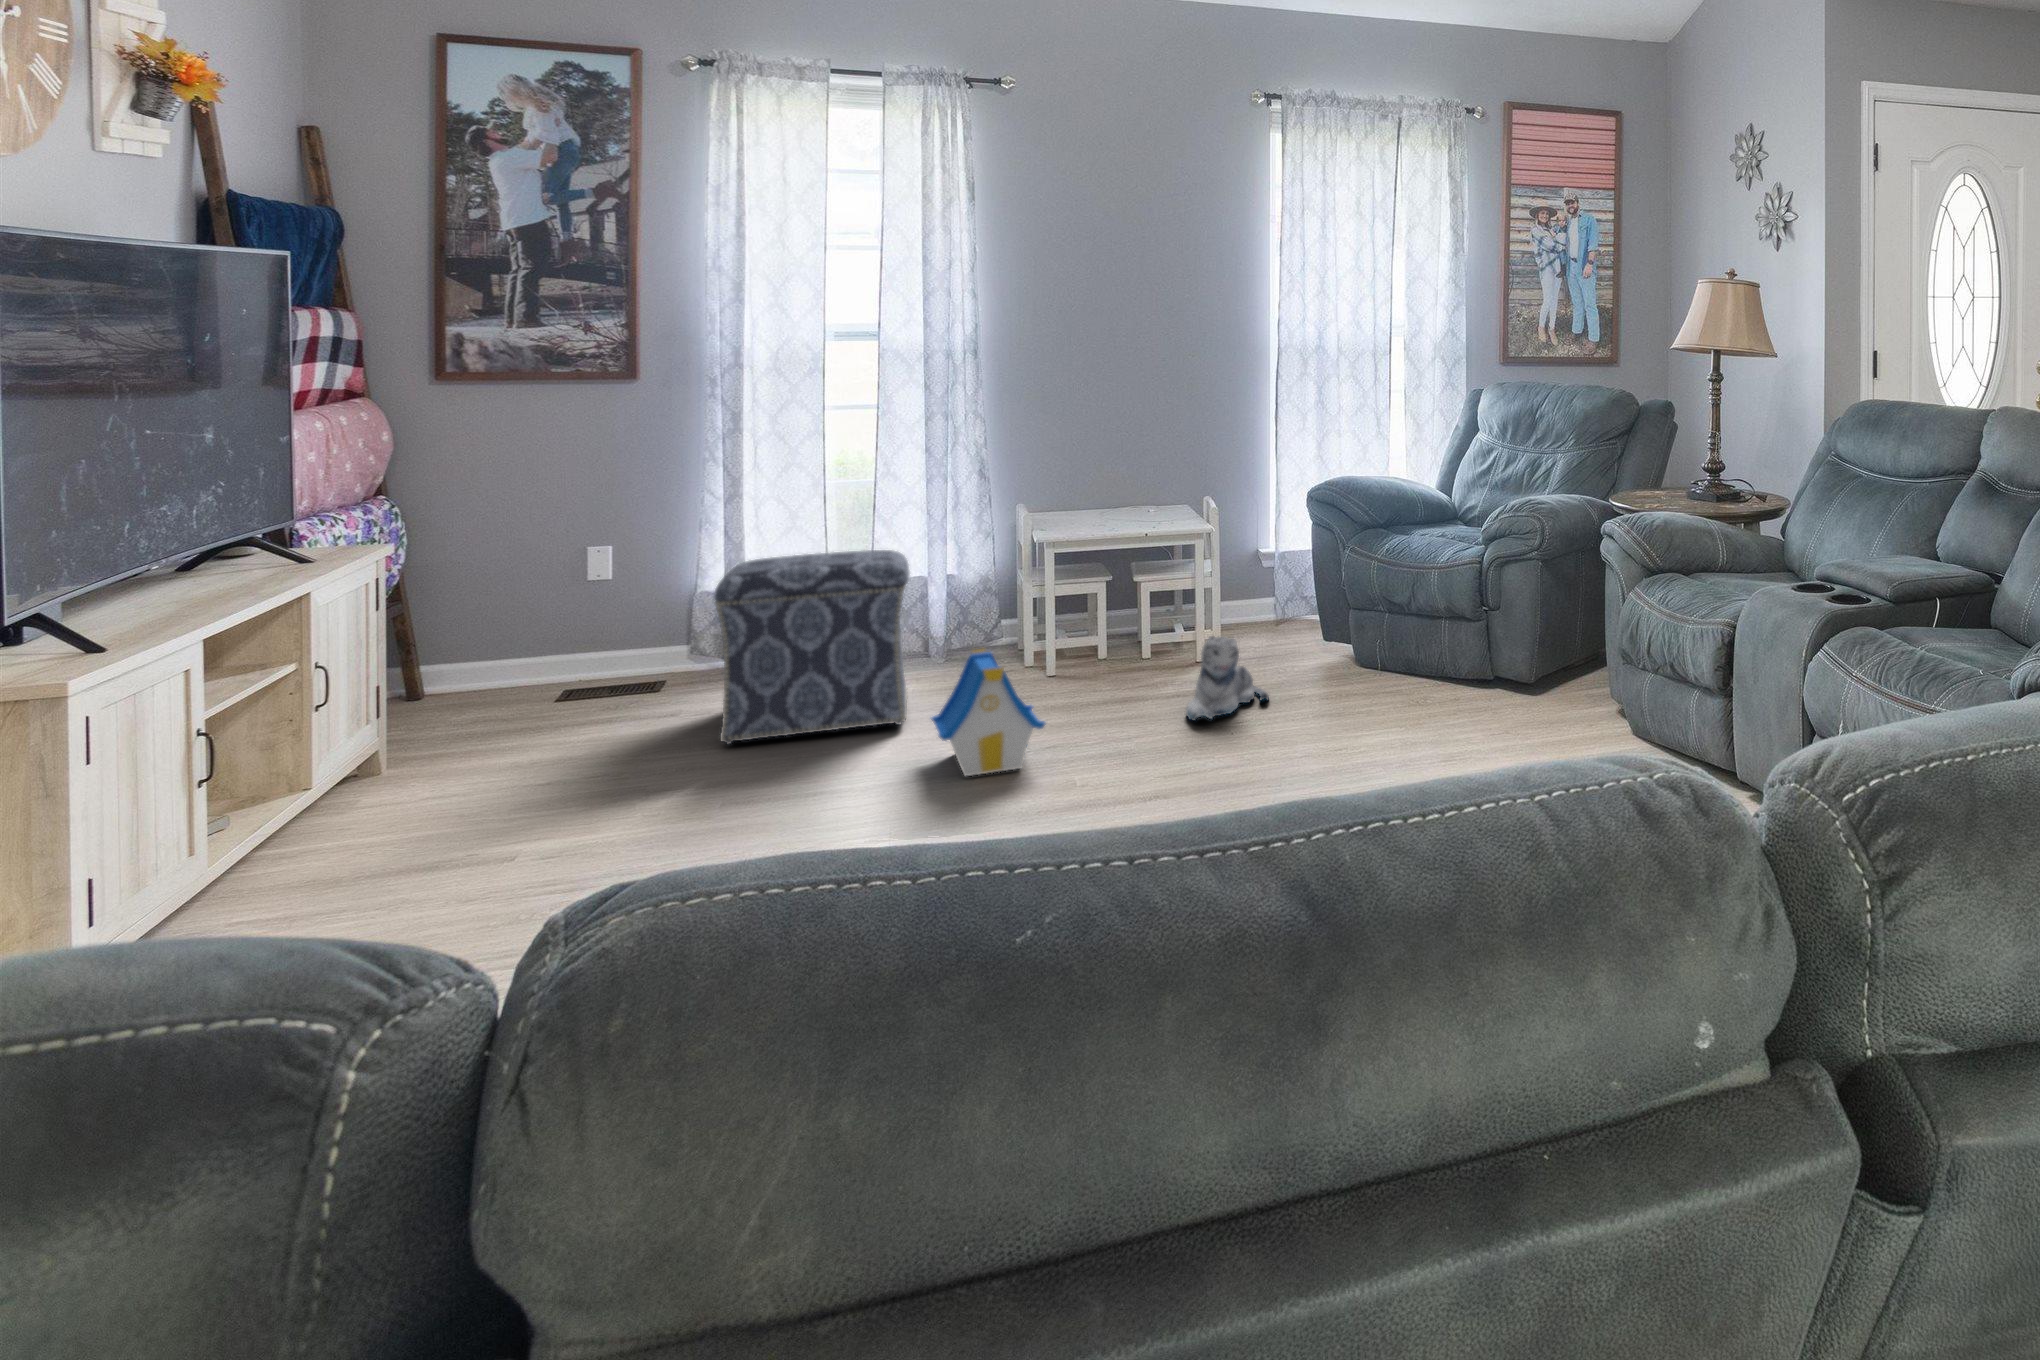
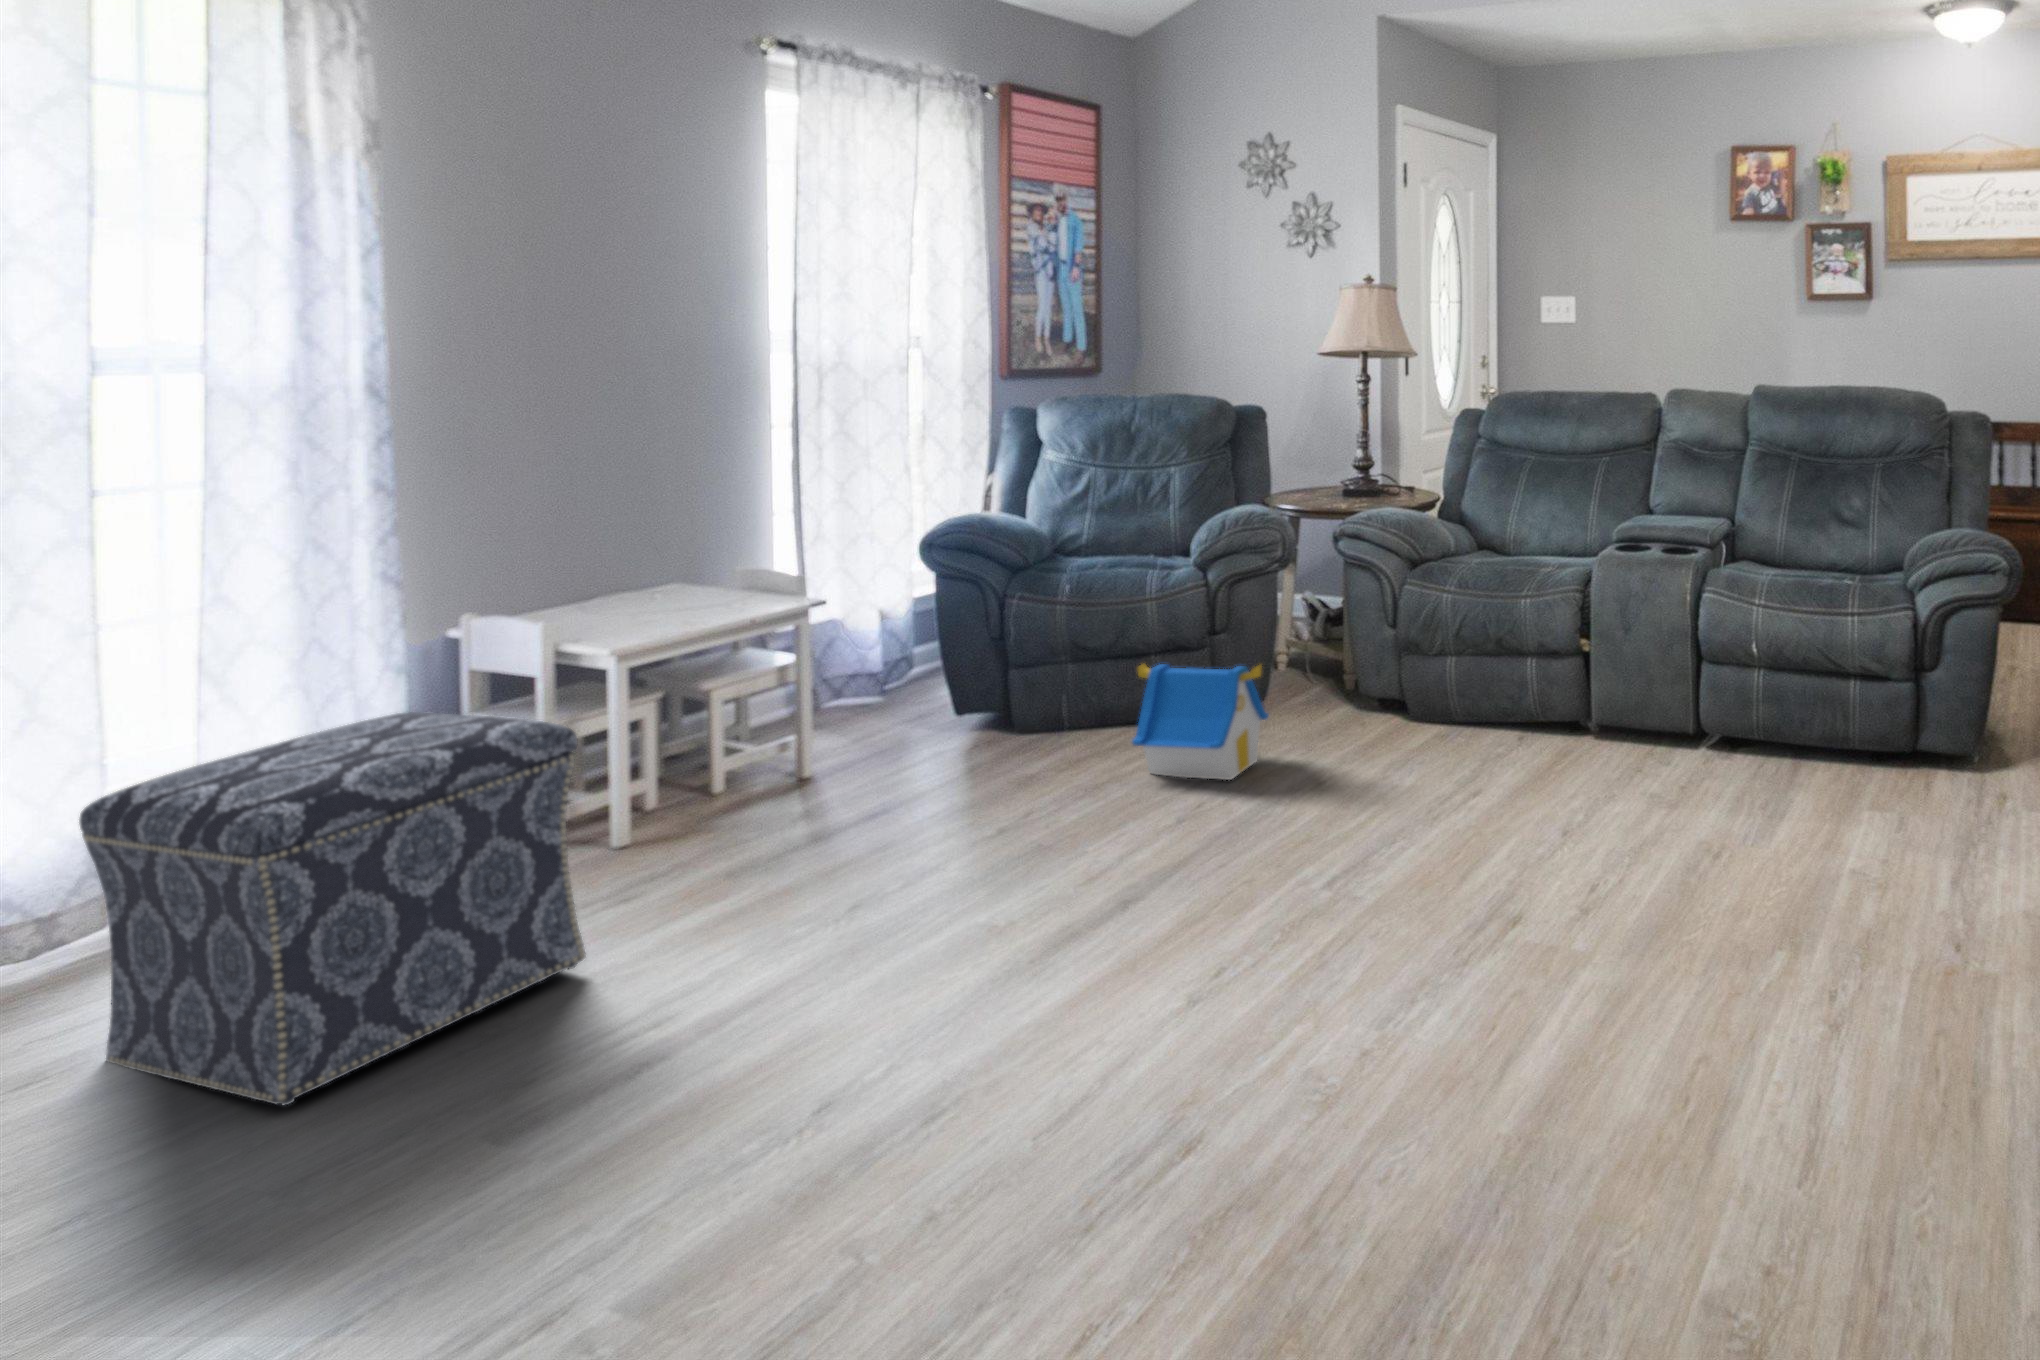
plush toy: present [1186,636,1269,720] -> none [932,720,1027,831]
toy house: present [932,649,1045,776] -> present [1132,664,1268,780]

